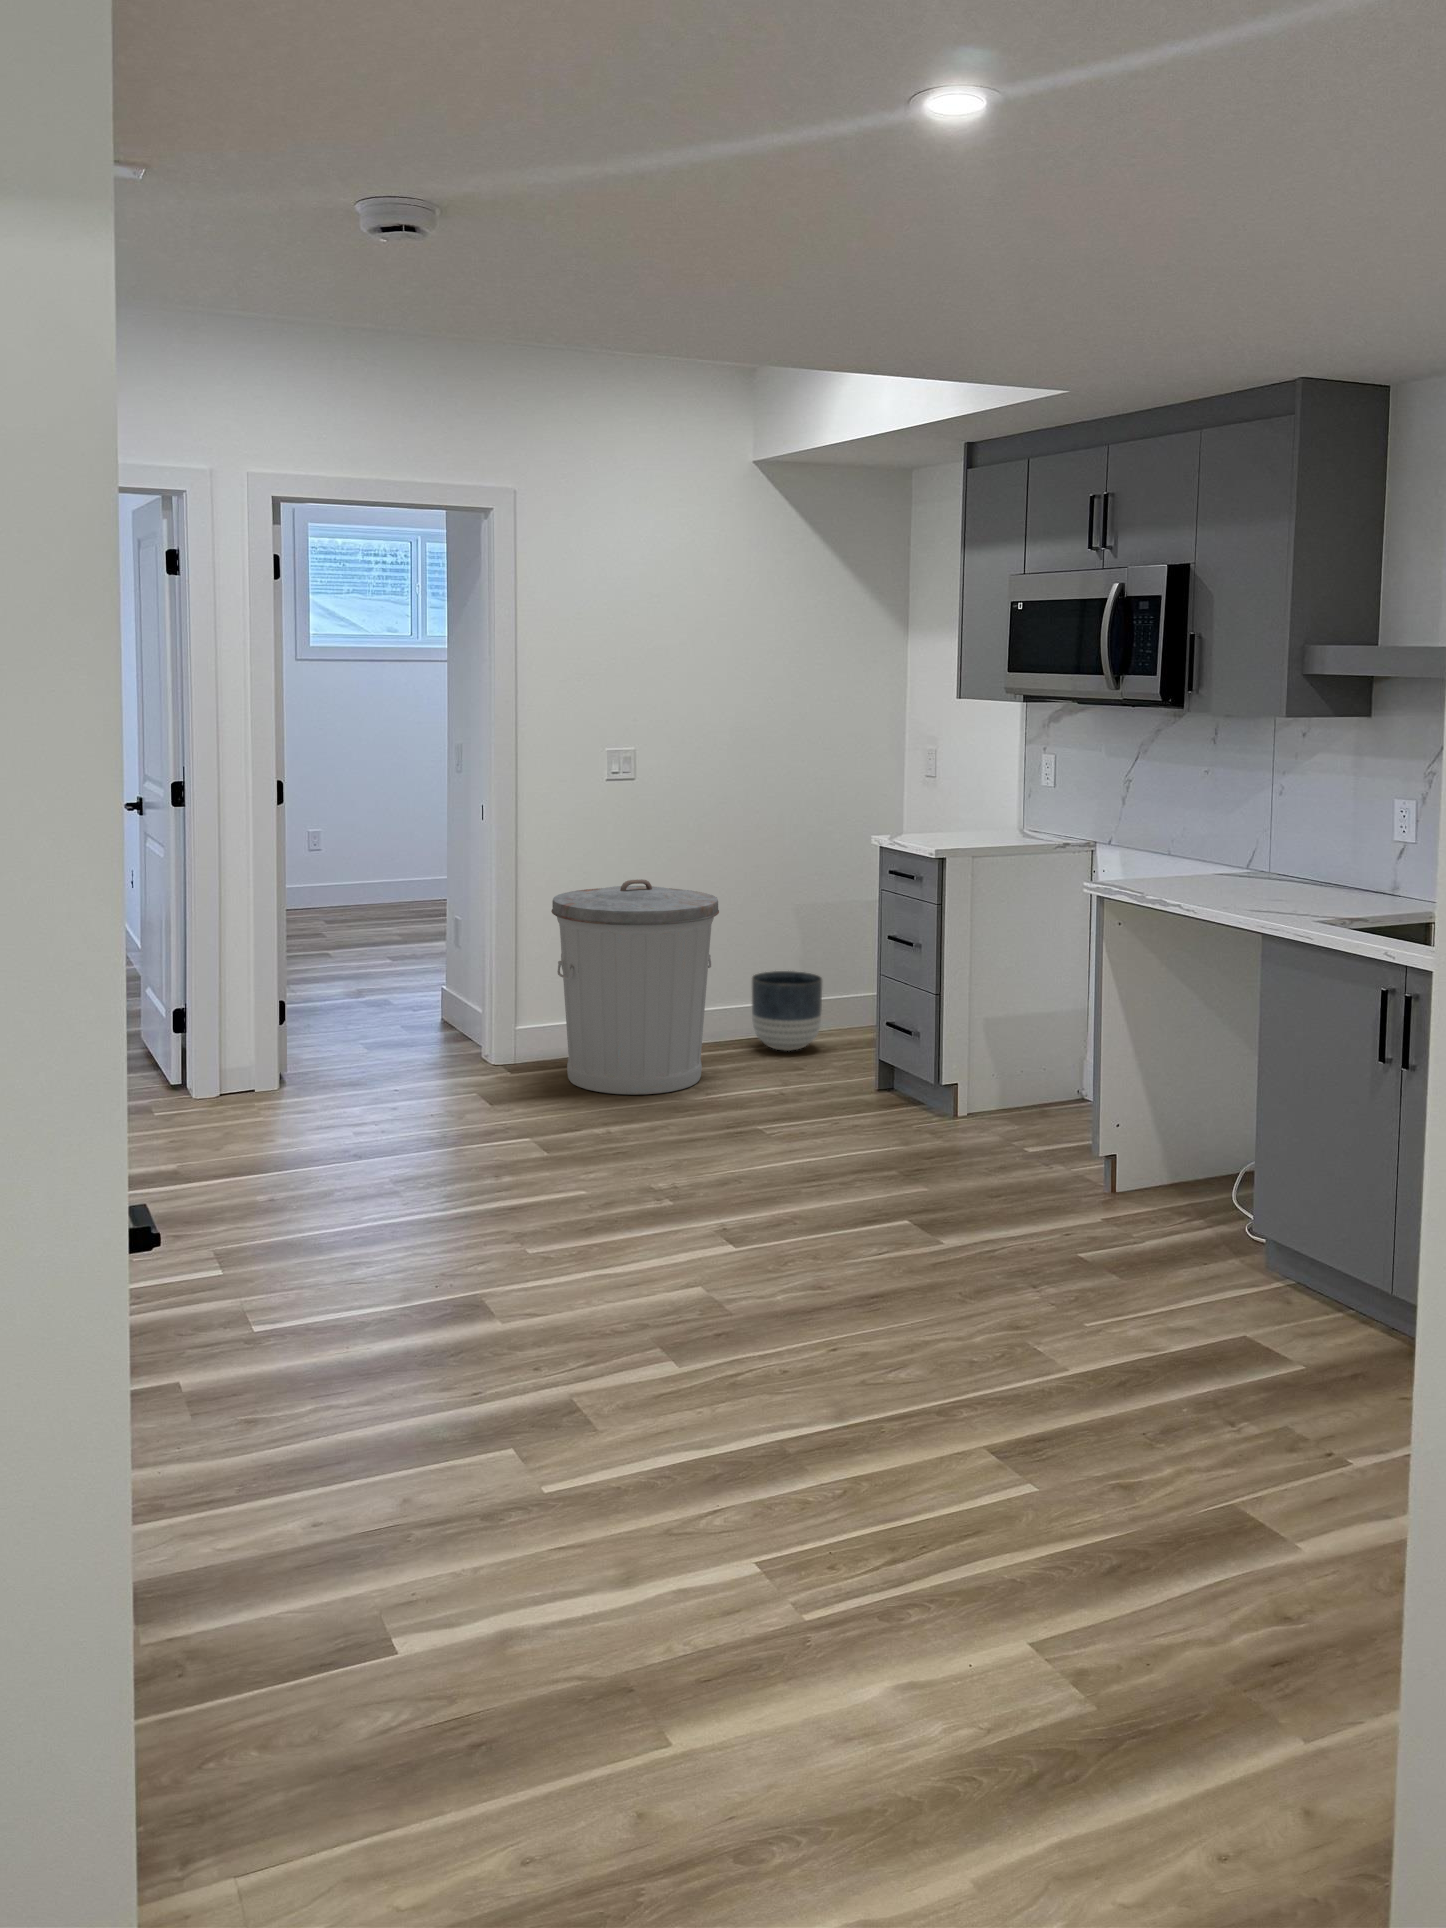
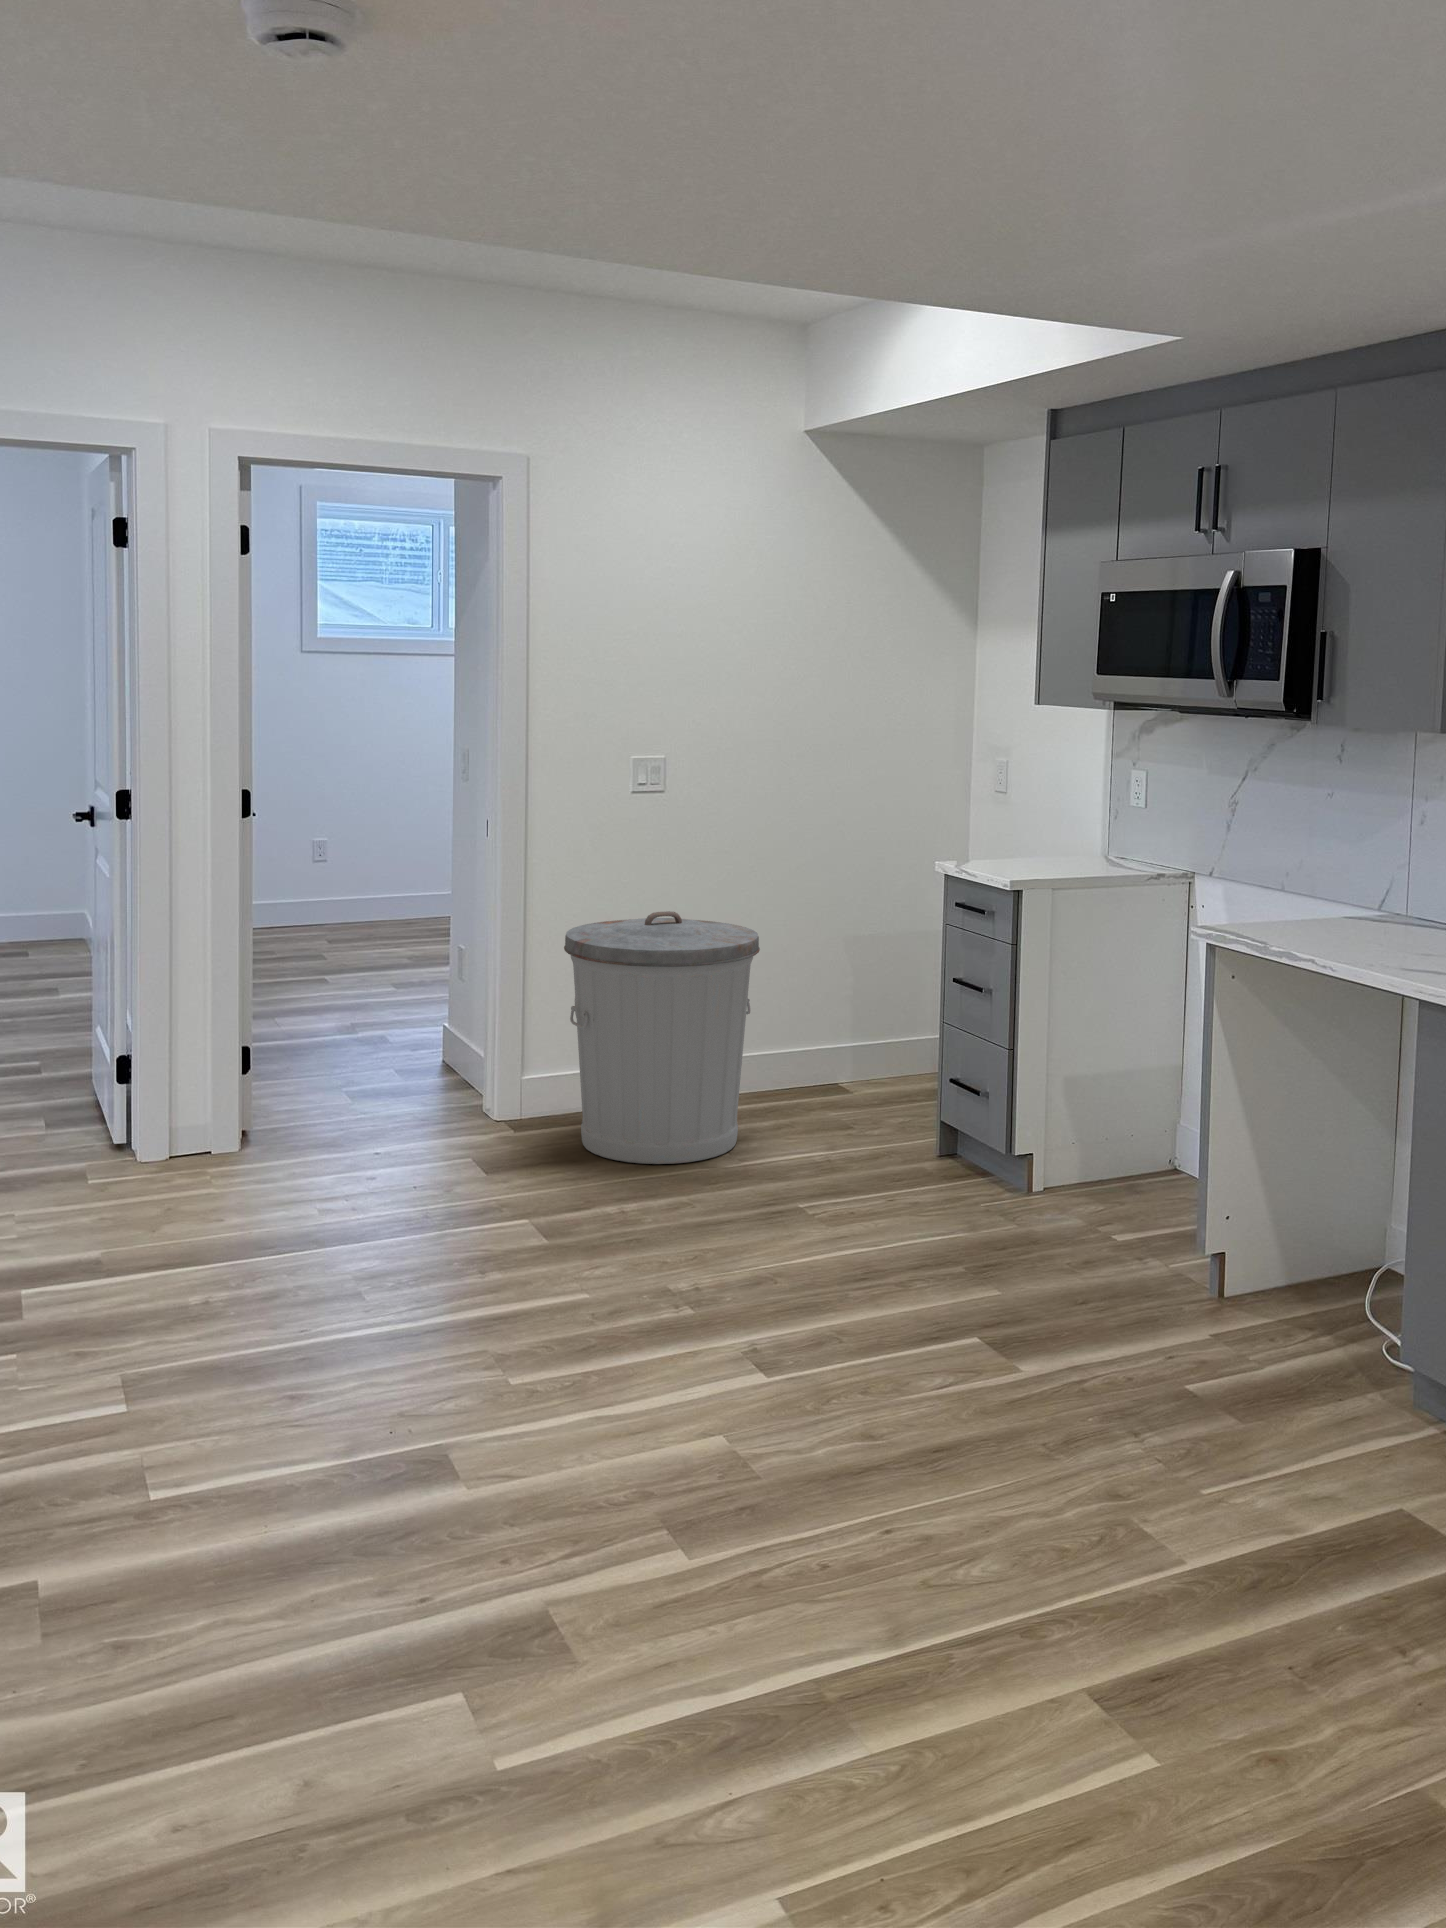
planter: present [752,971,822,1051] -> none [798,1015,879,1108]

